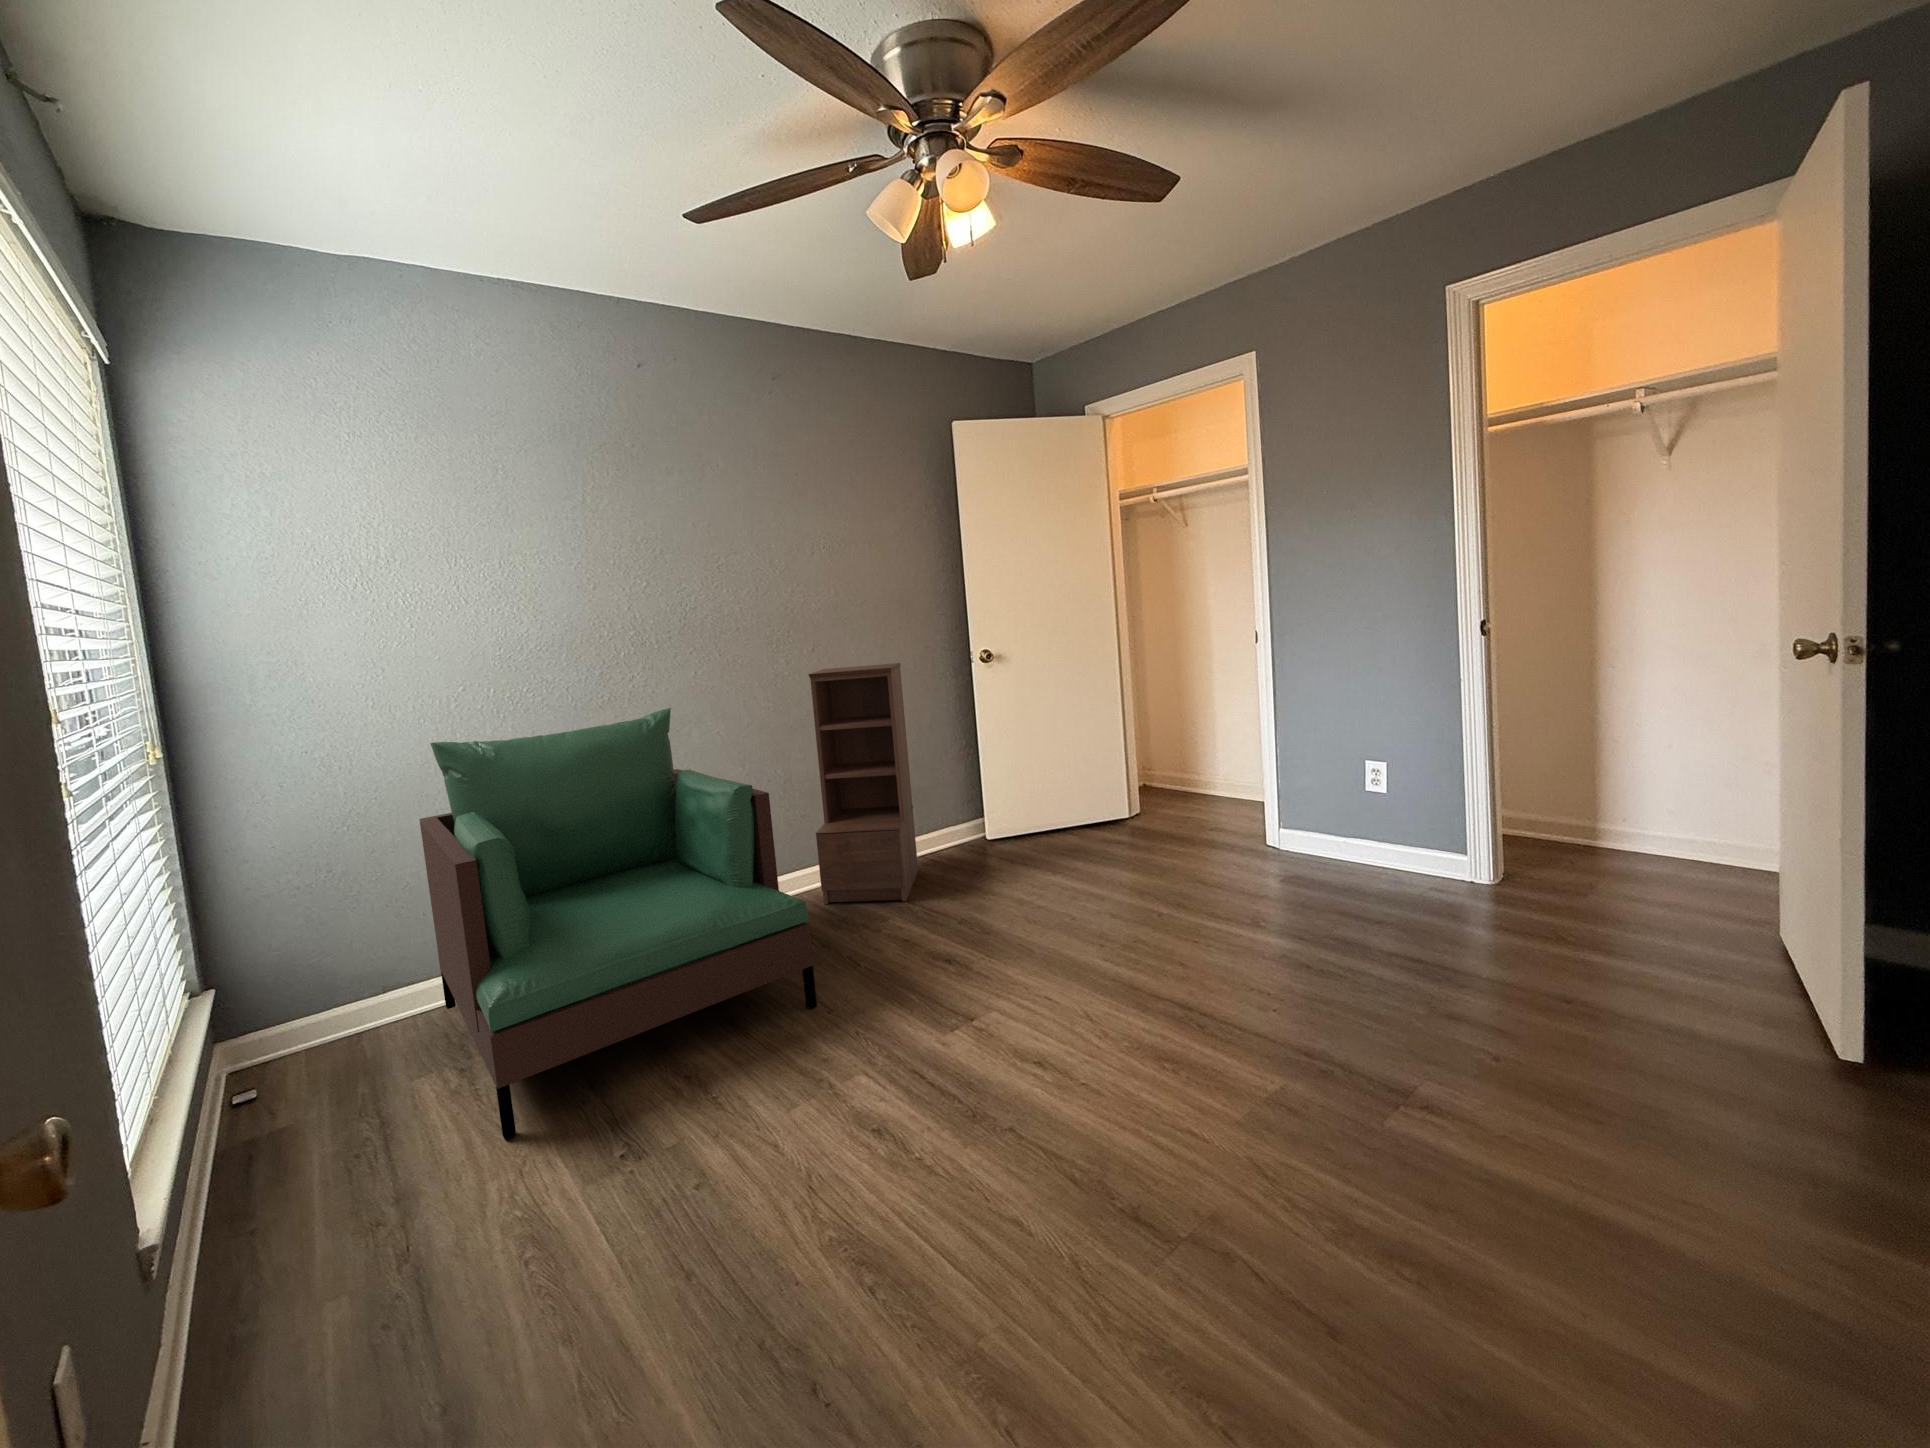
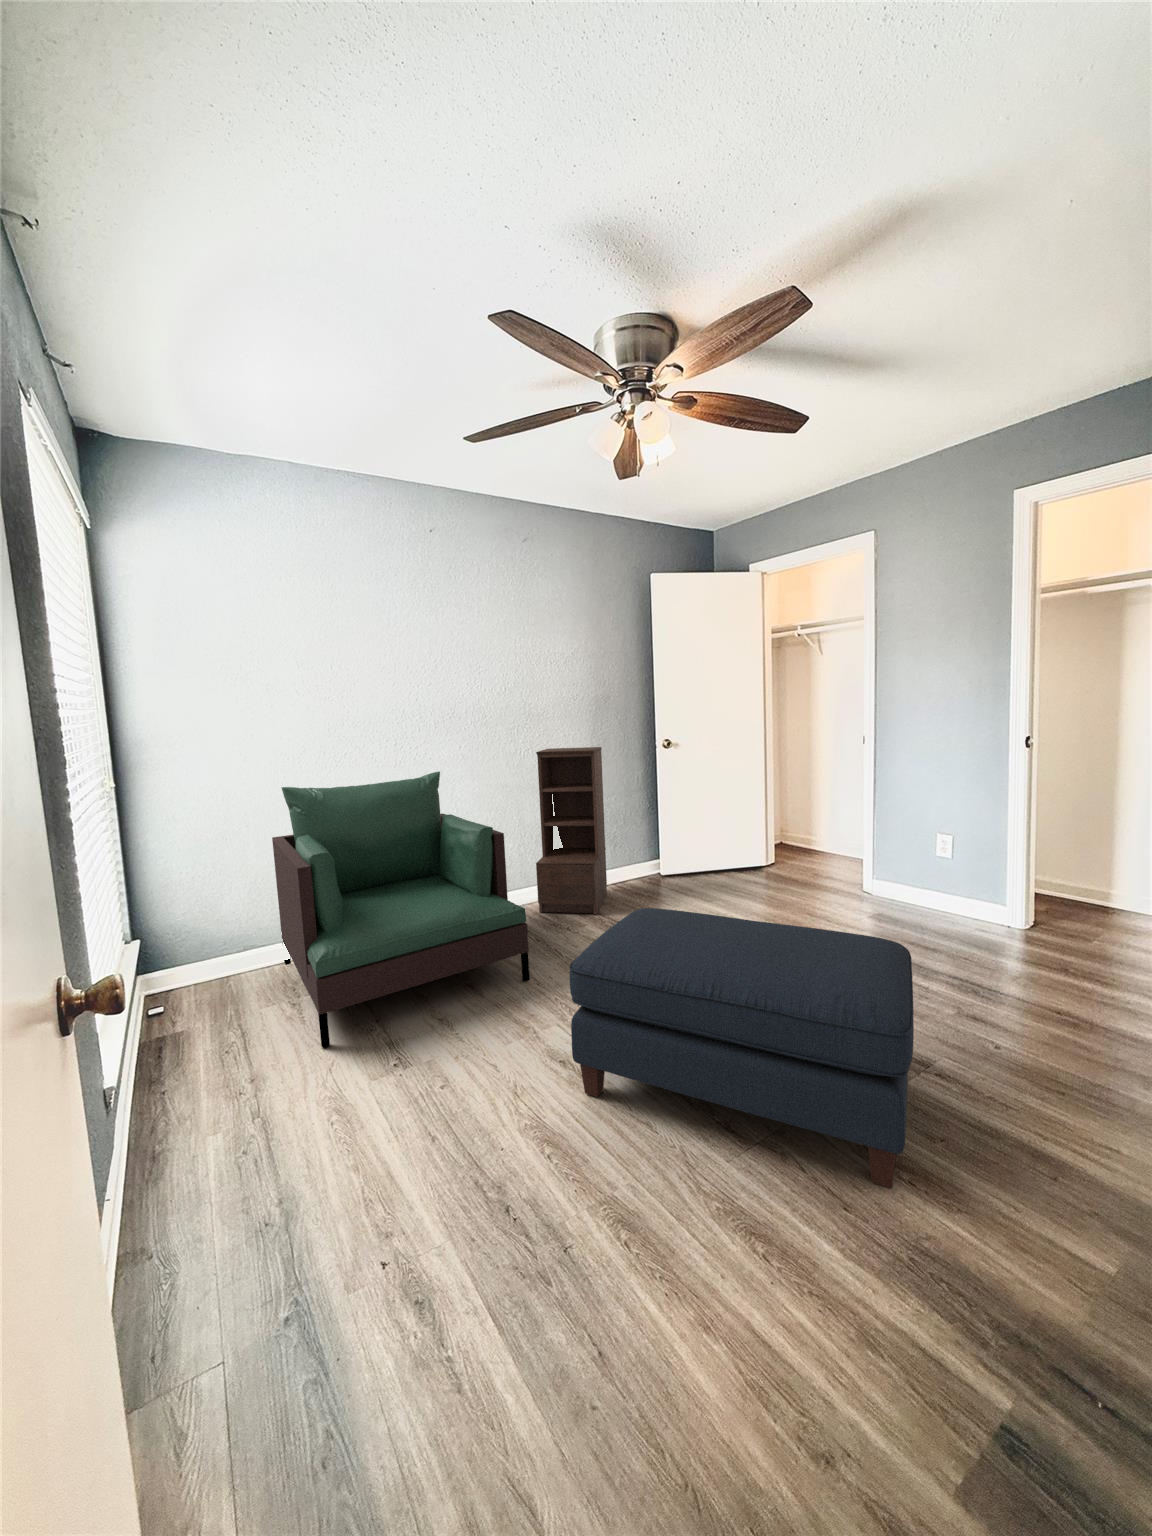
ottoman: none [882,891,1414,1301] -> present [569,908,914,1188]

